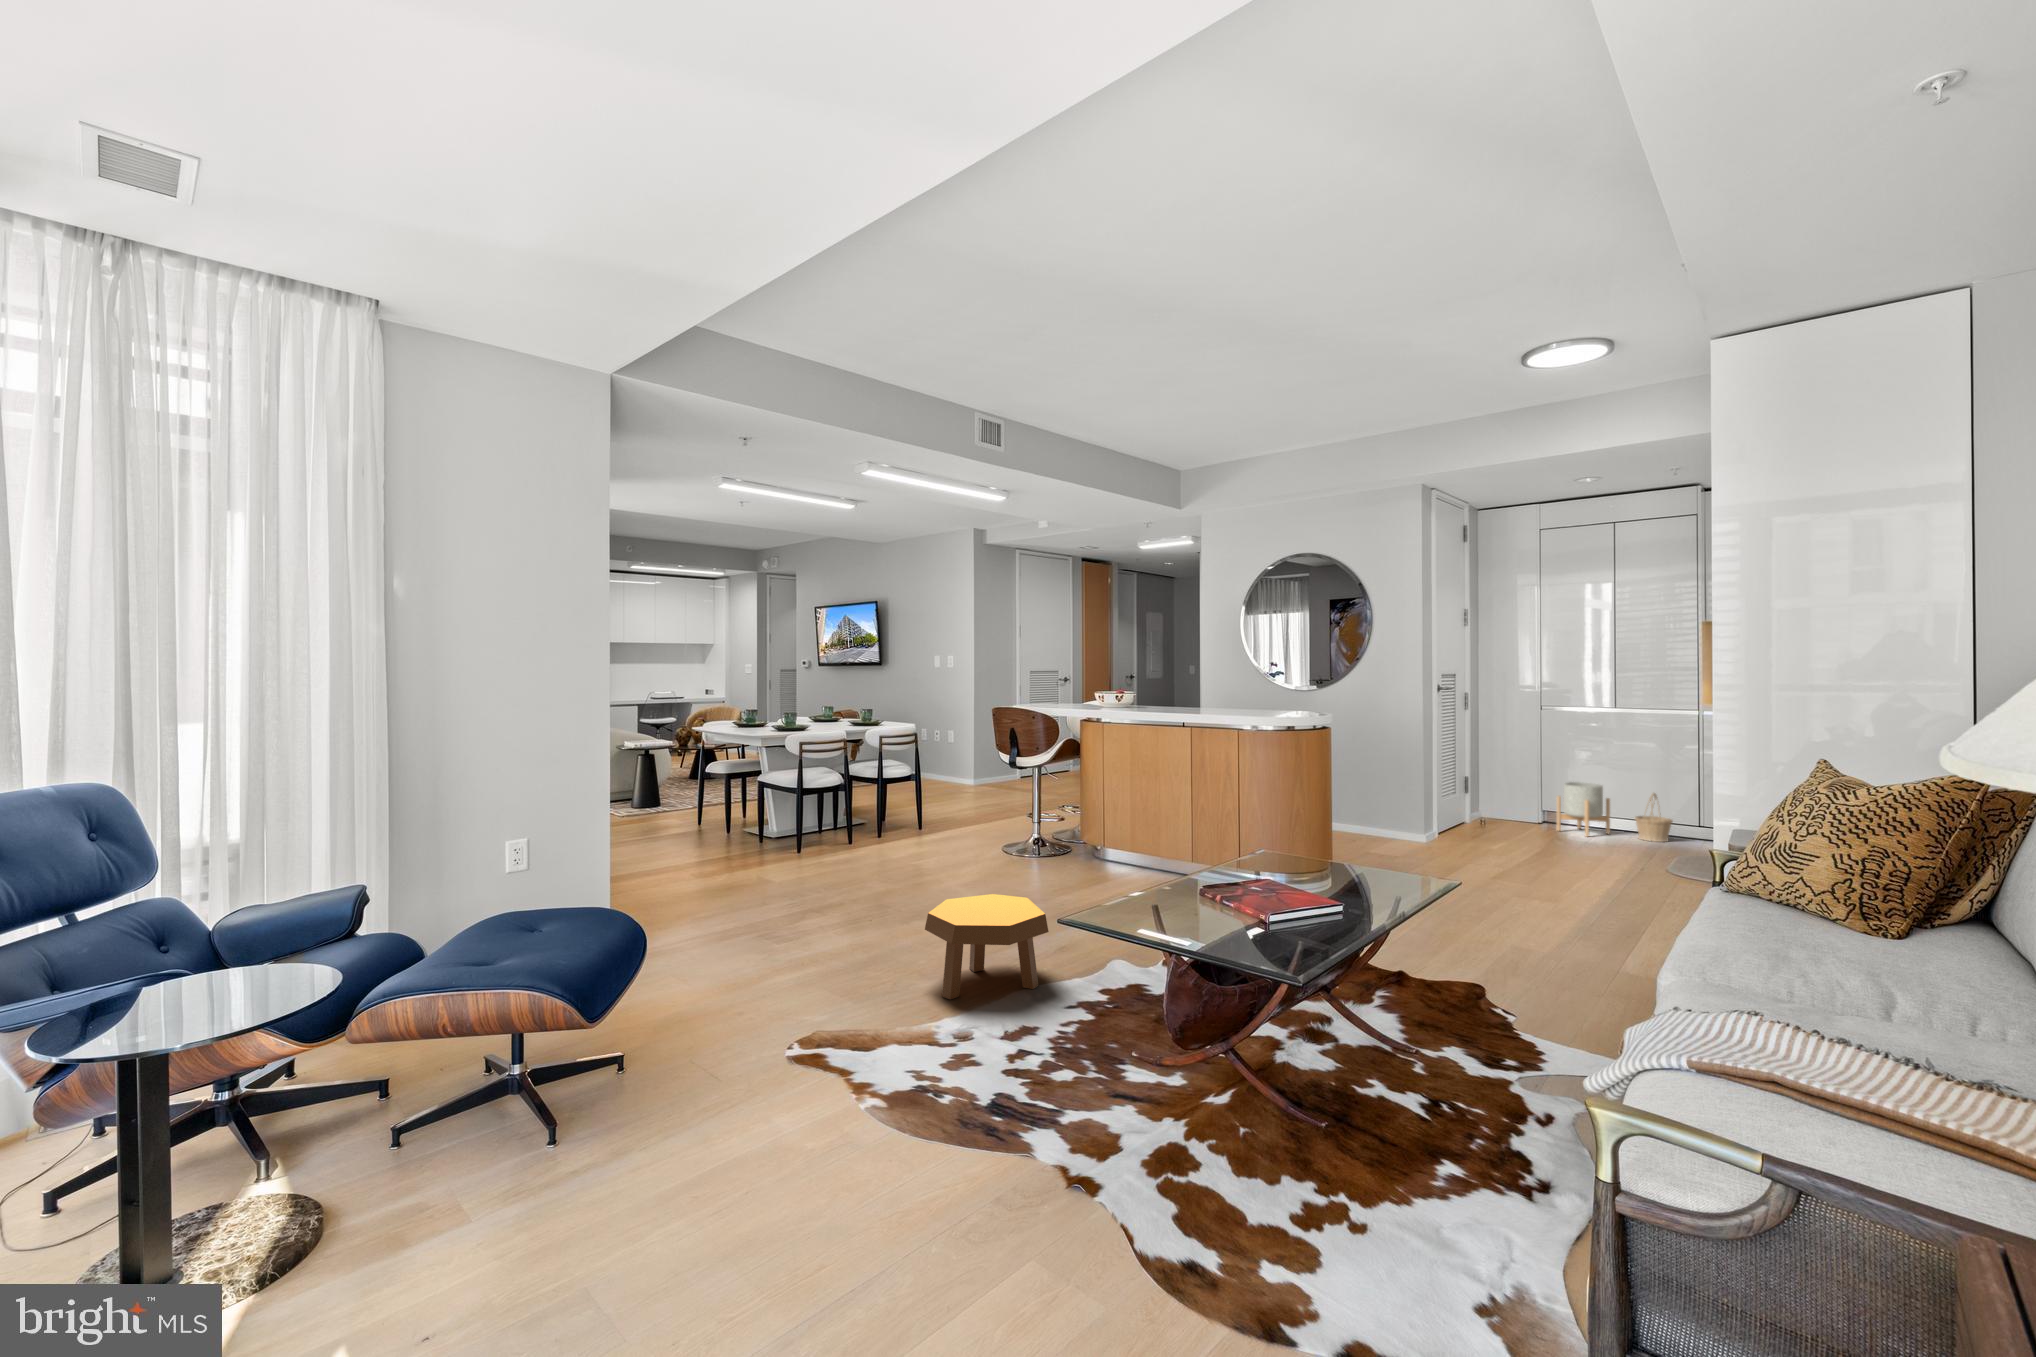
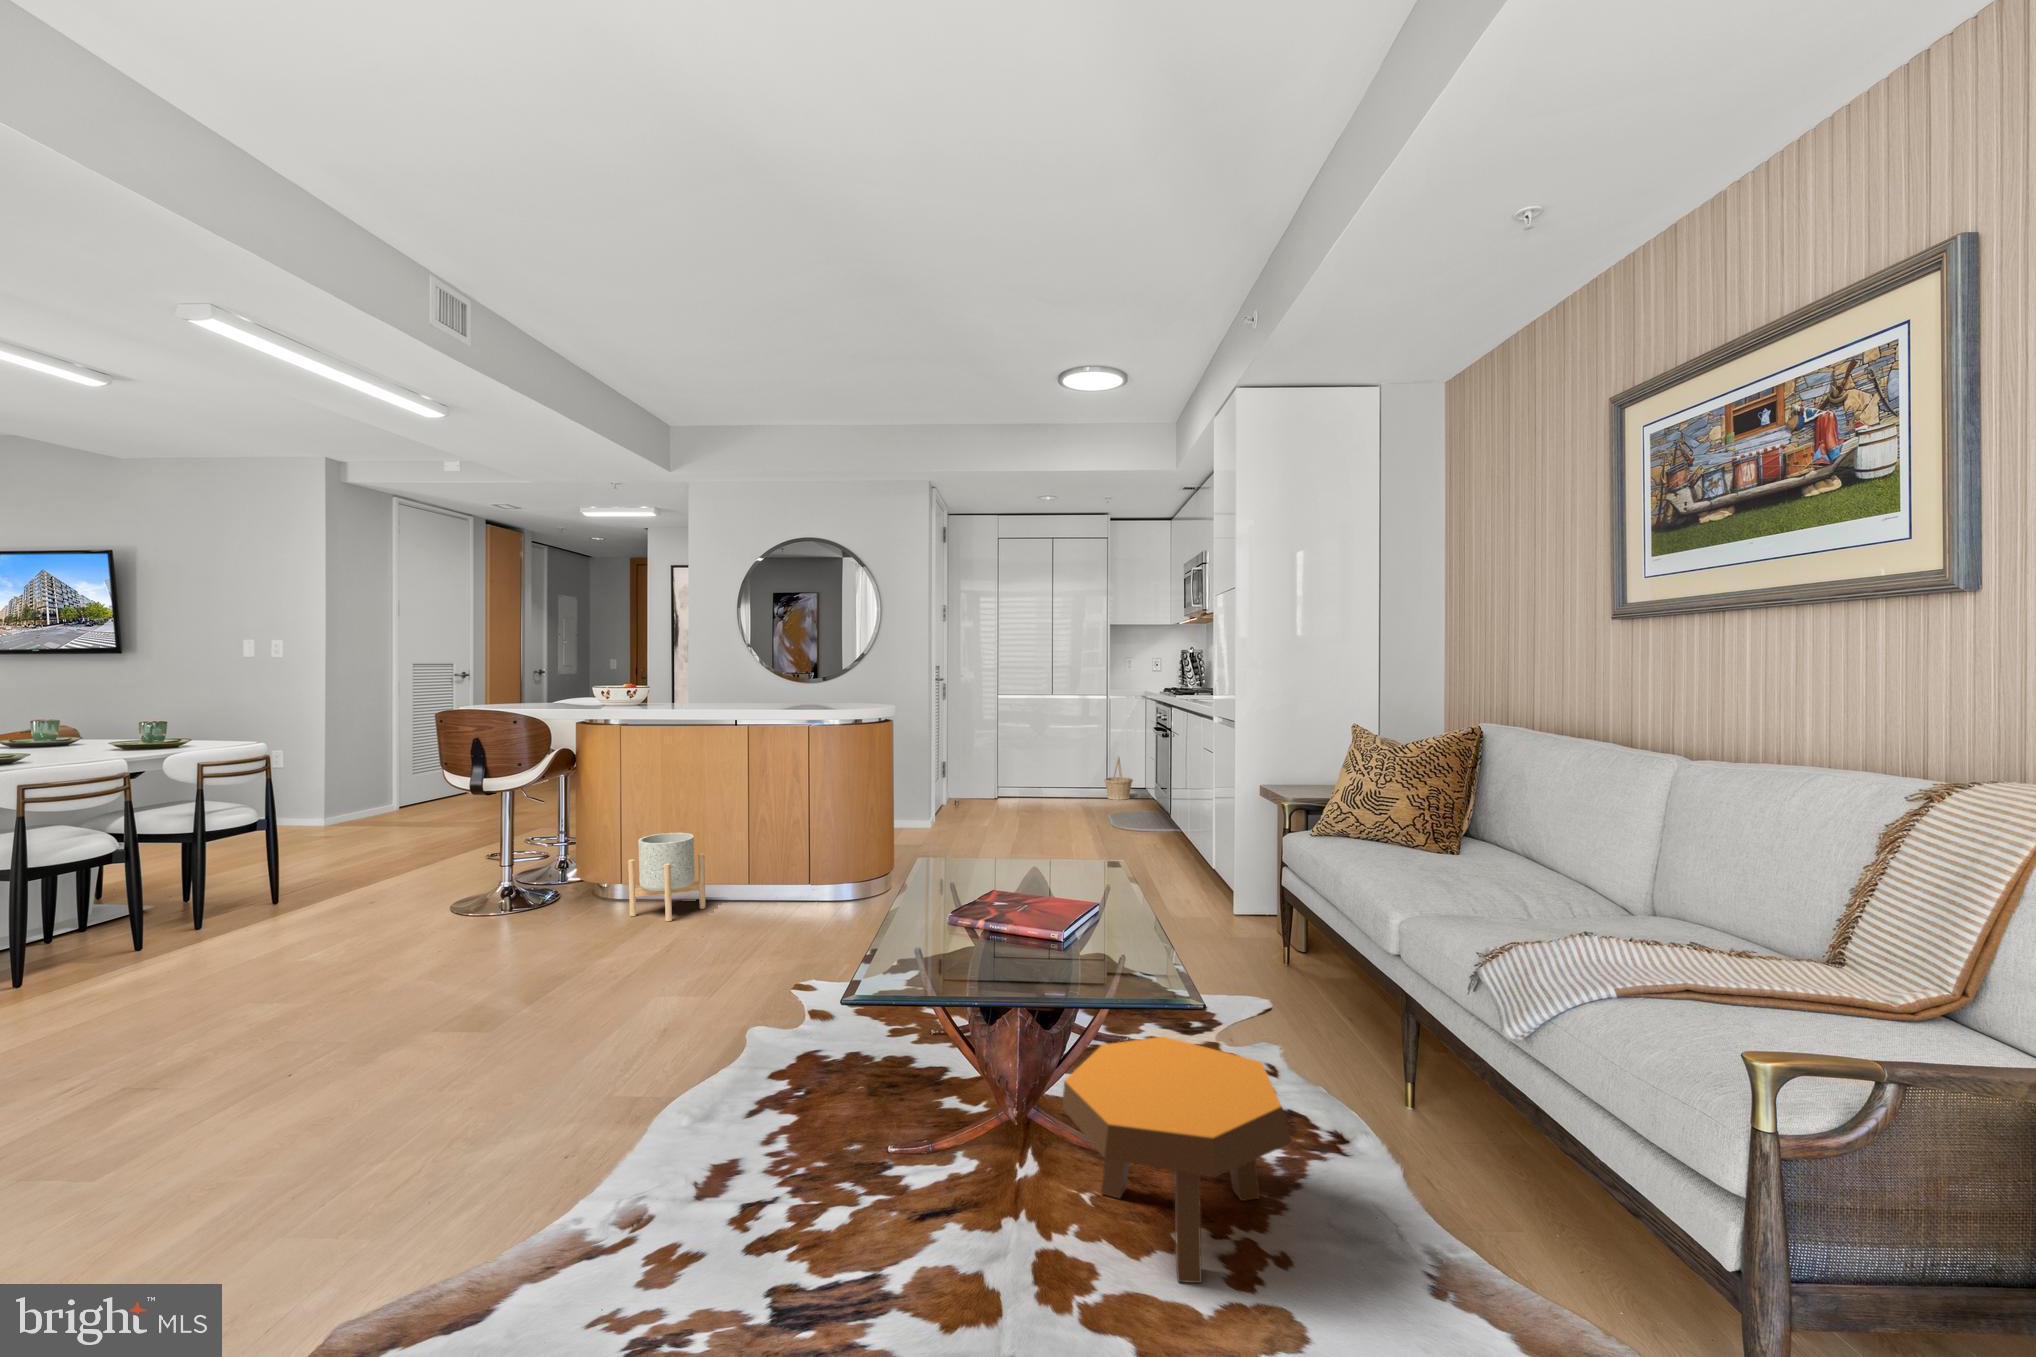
planter: present [1557,782,1610,837] -> present [628,833,706,921]
footstool: present [925,894,1049,1000] -> present [1062,1037,1292,1283]

